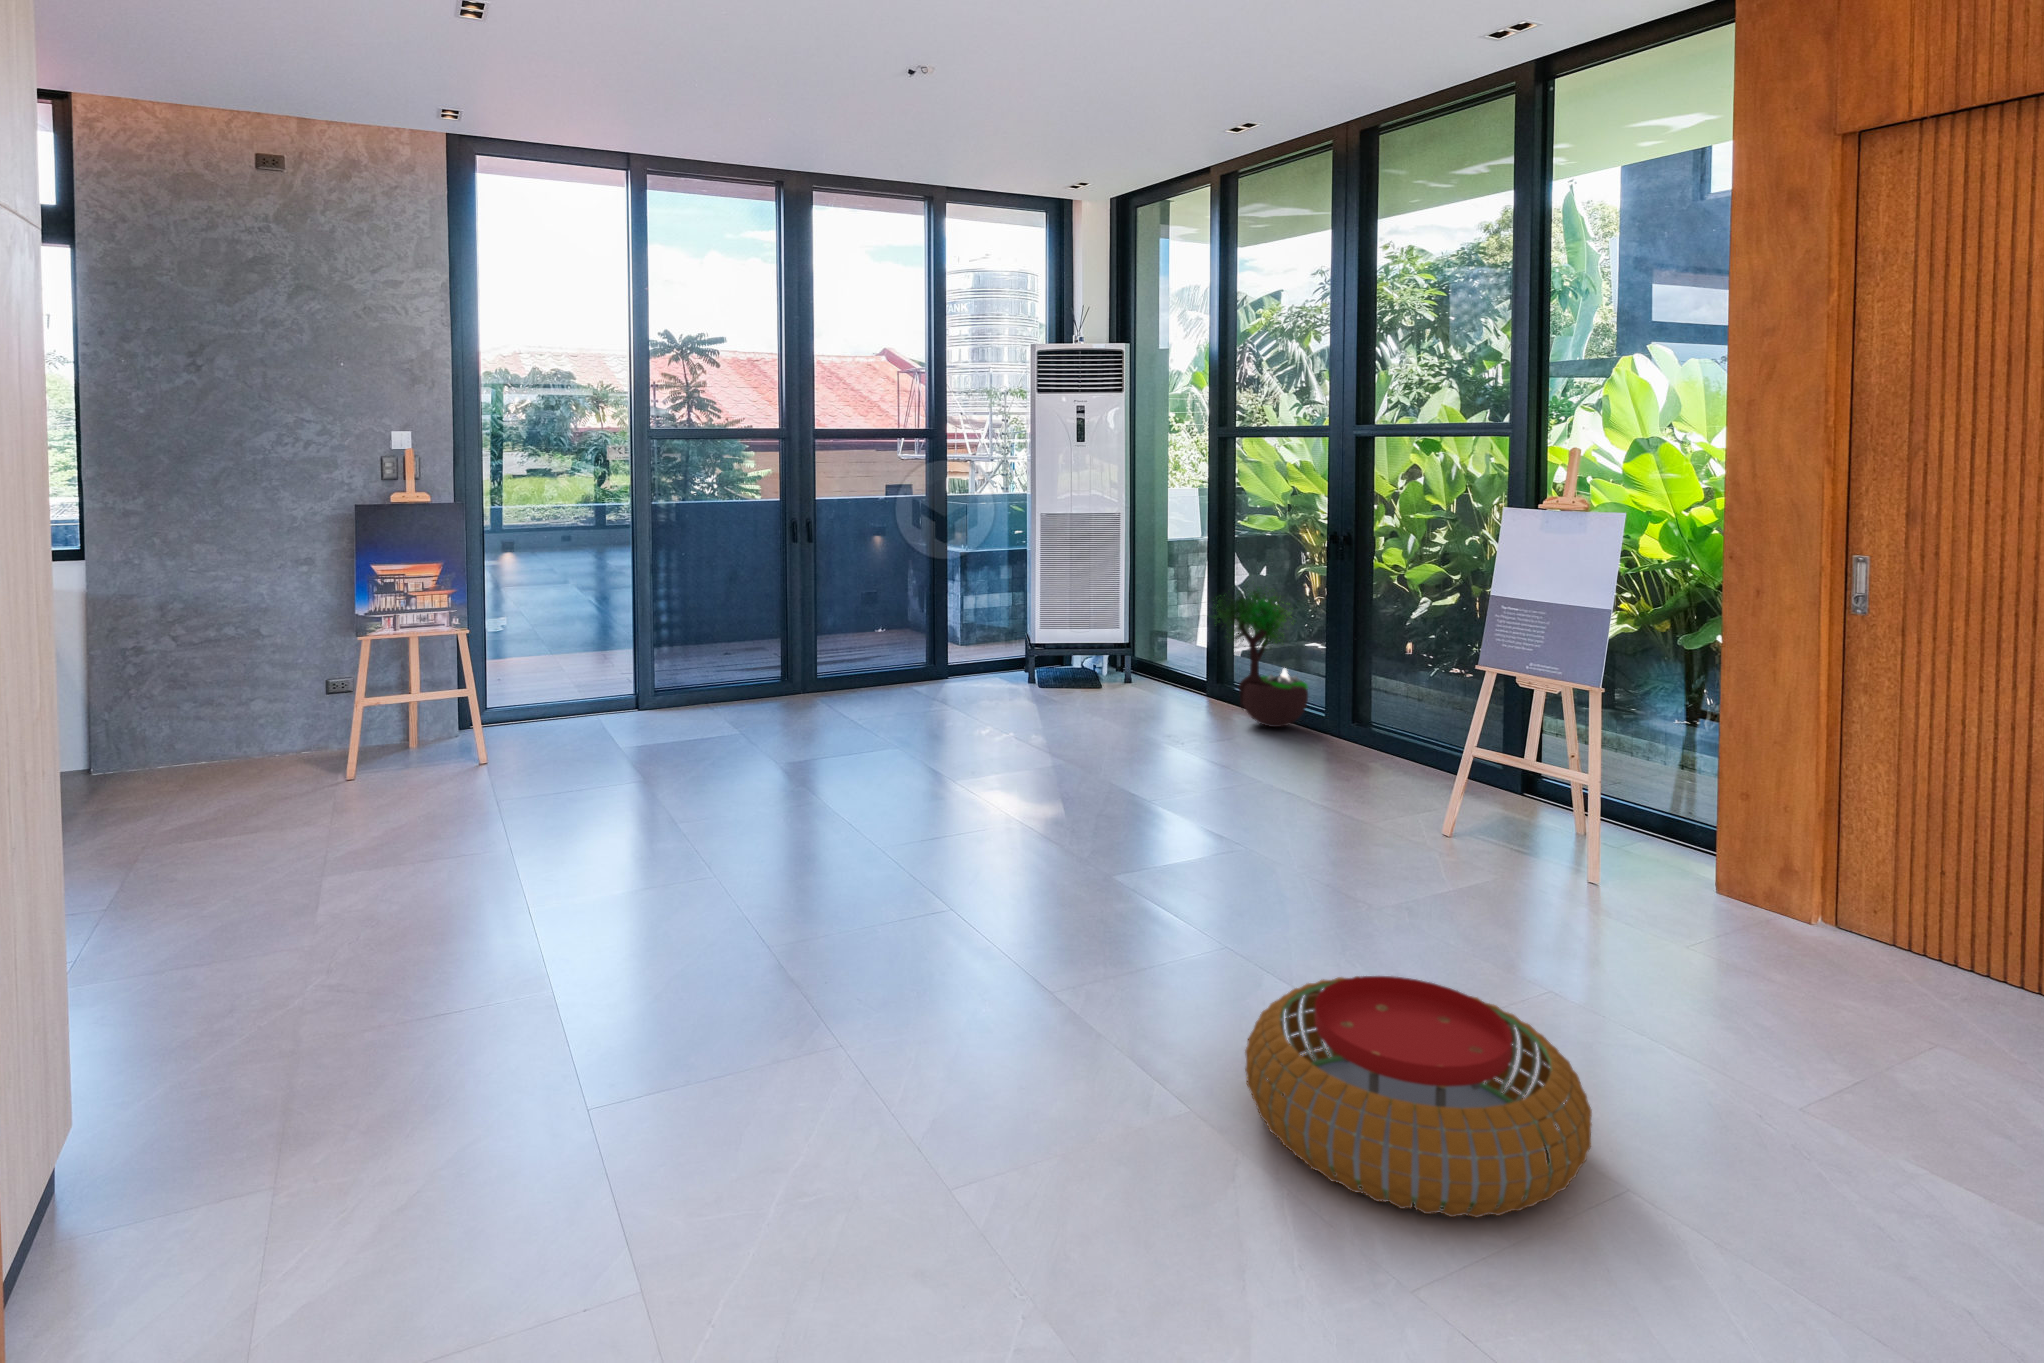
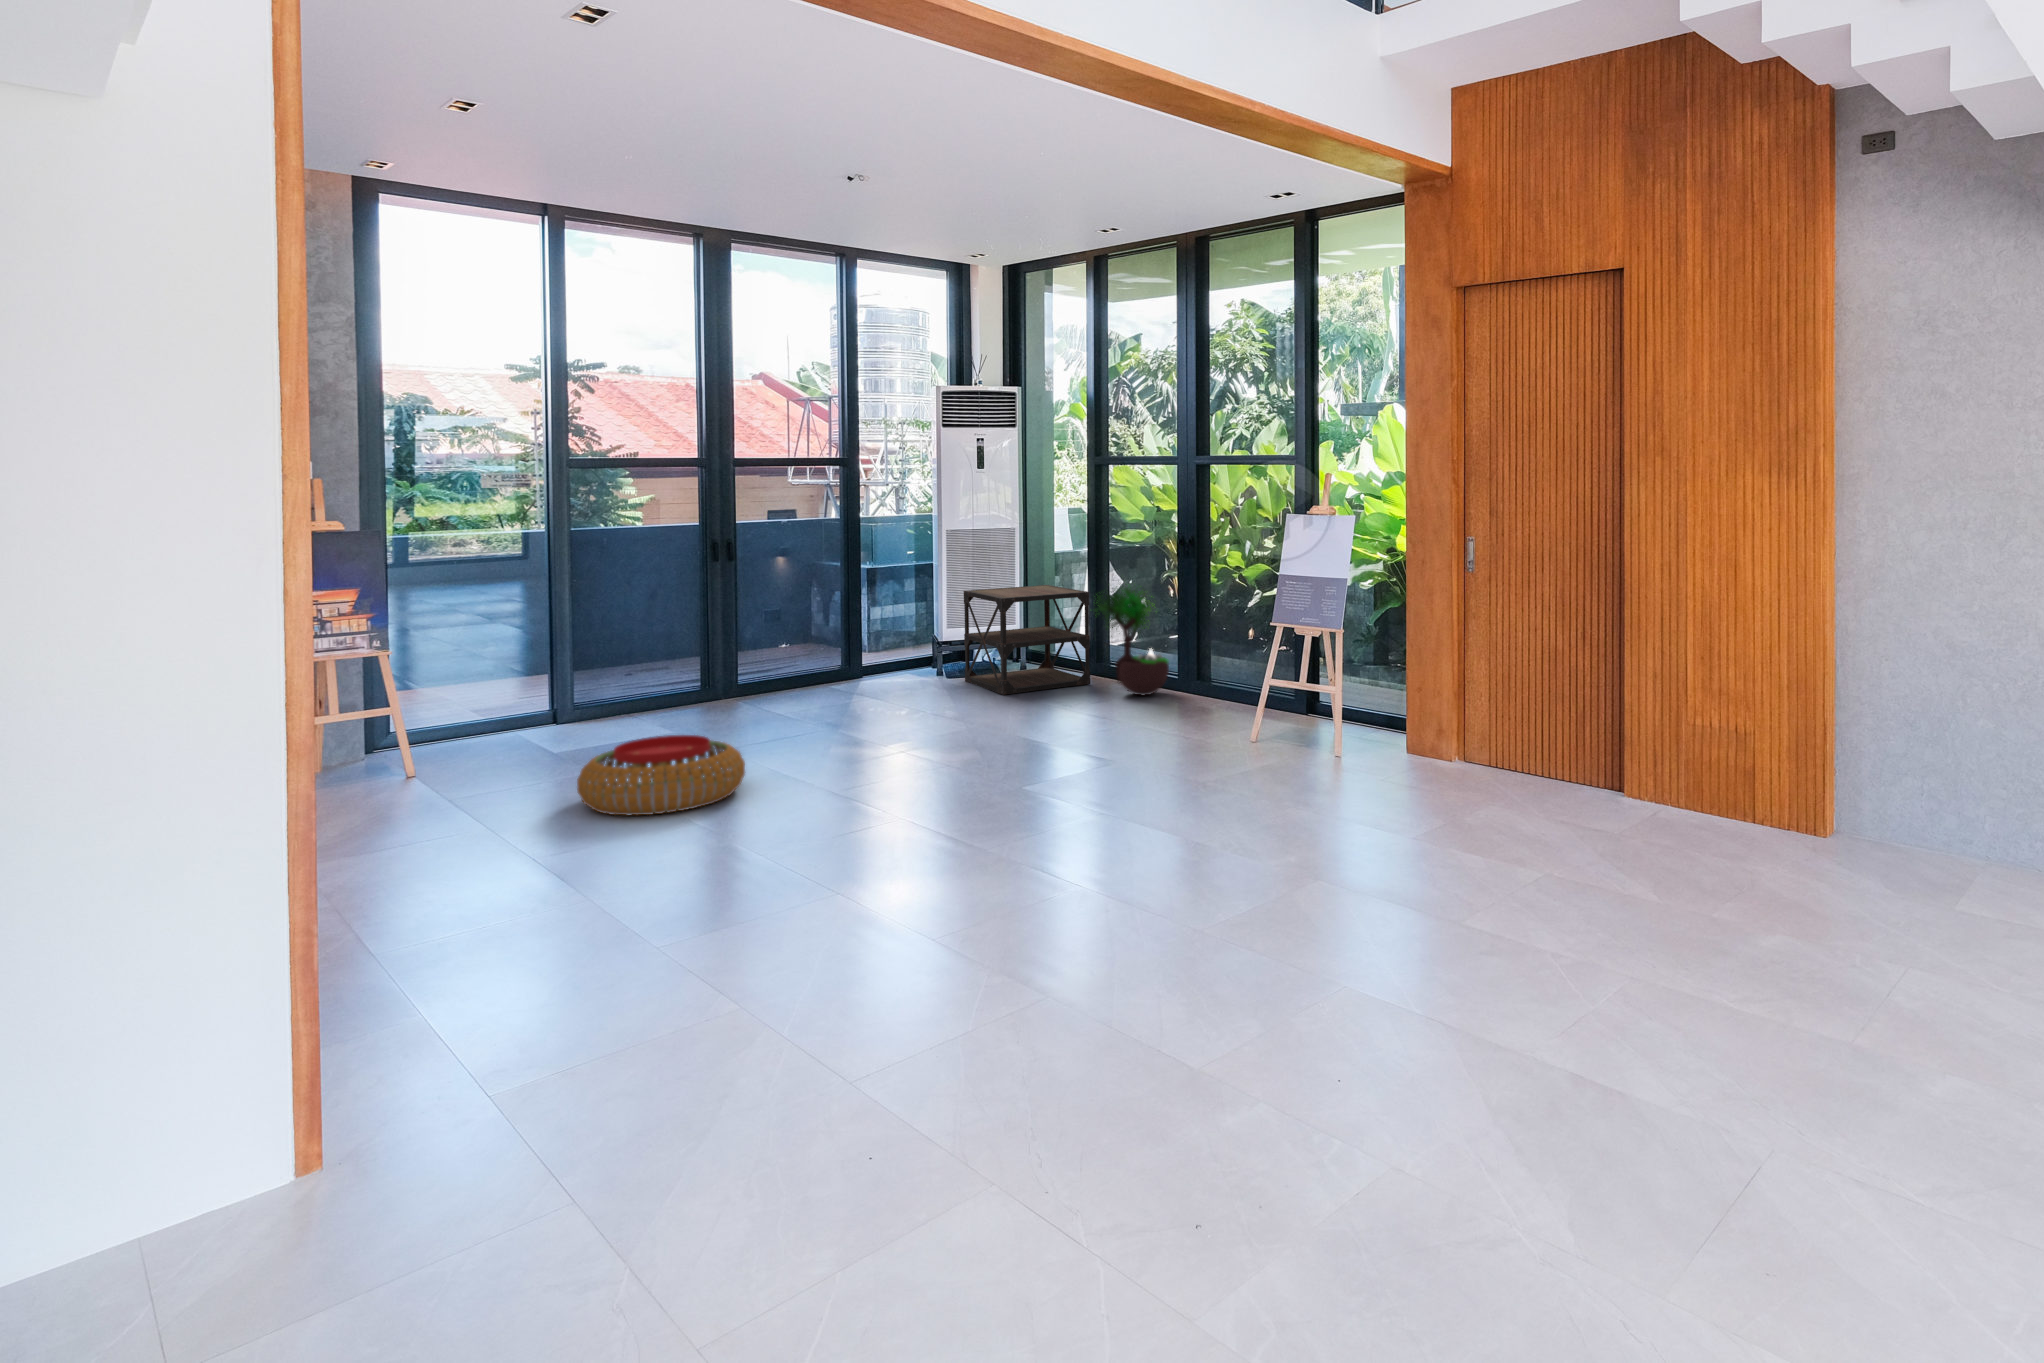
side table: none [1060,580,1207,711] -> present [964,585,1090,695]
pouf: present [1245,976,1592,1217] -> present [577,735,745,815]

